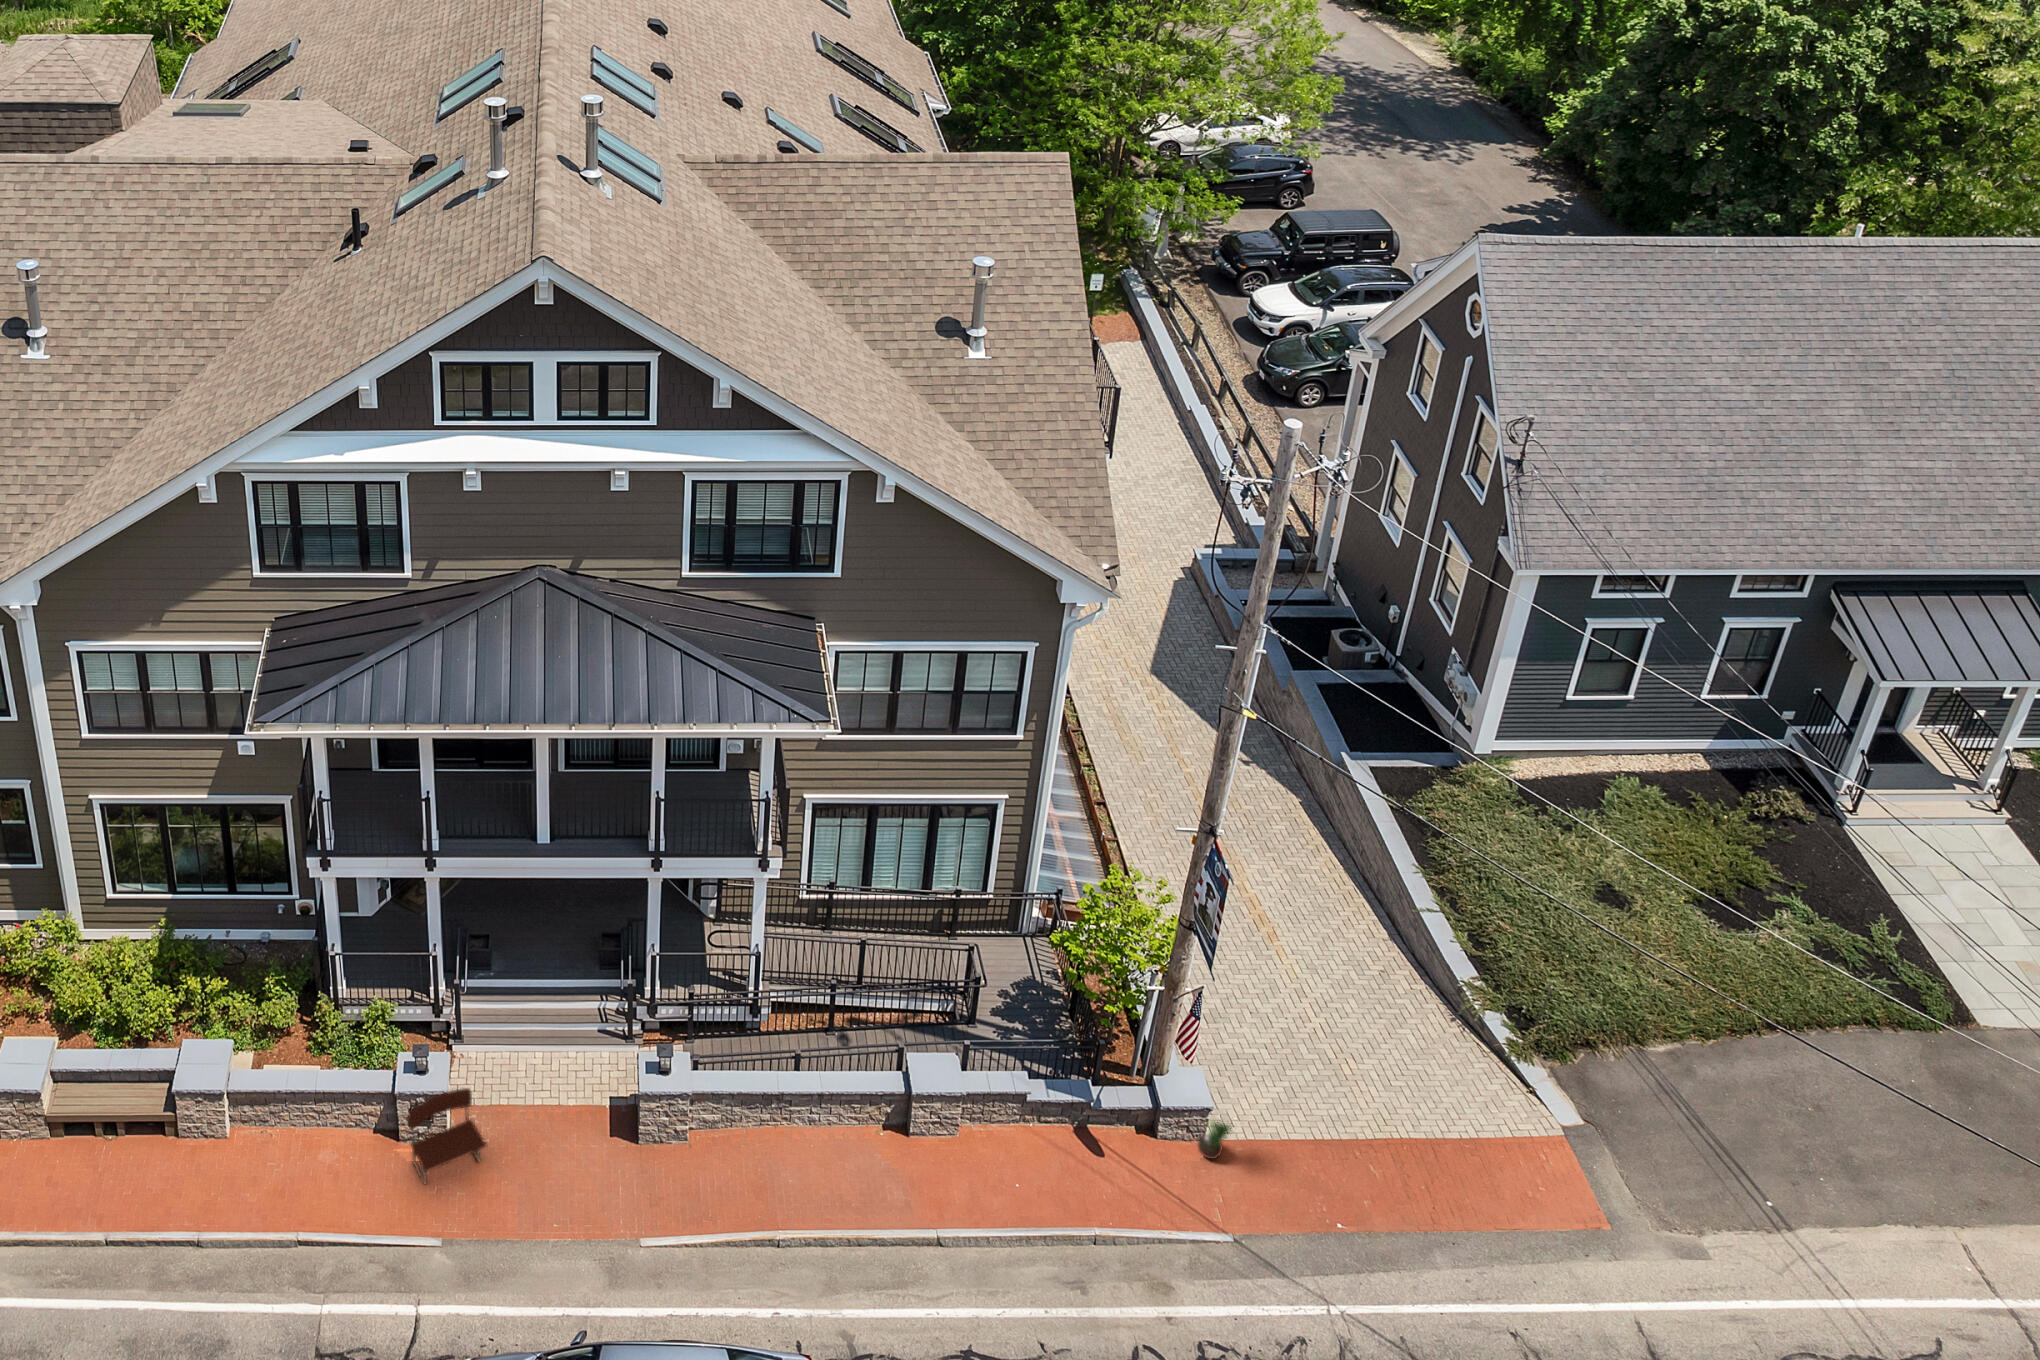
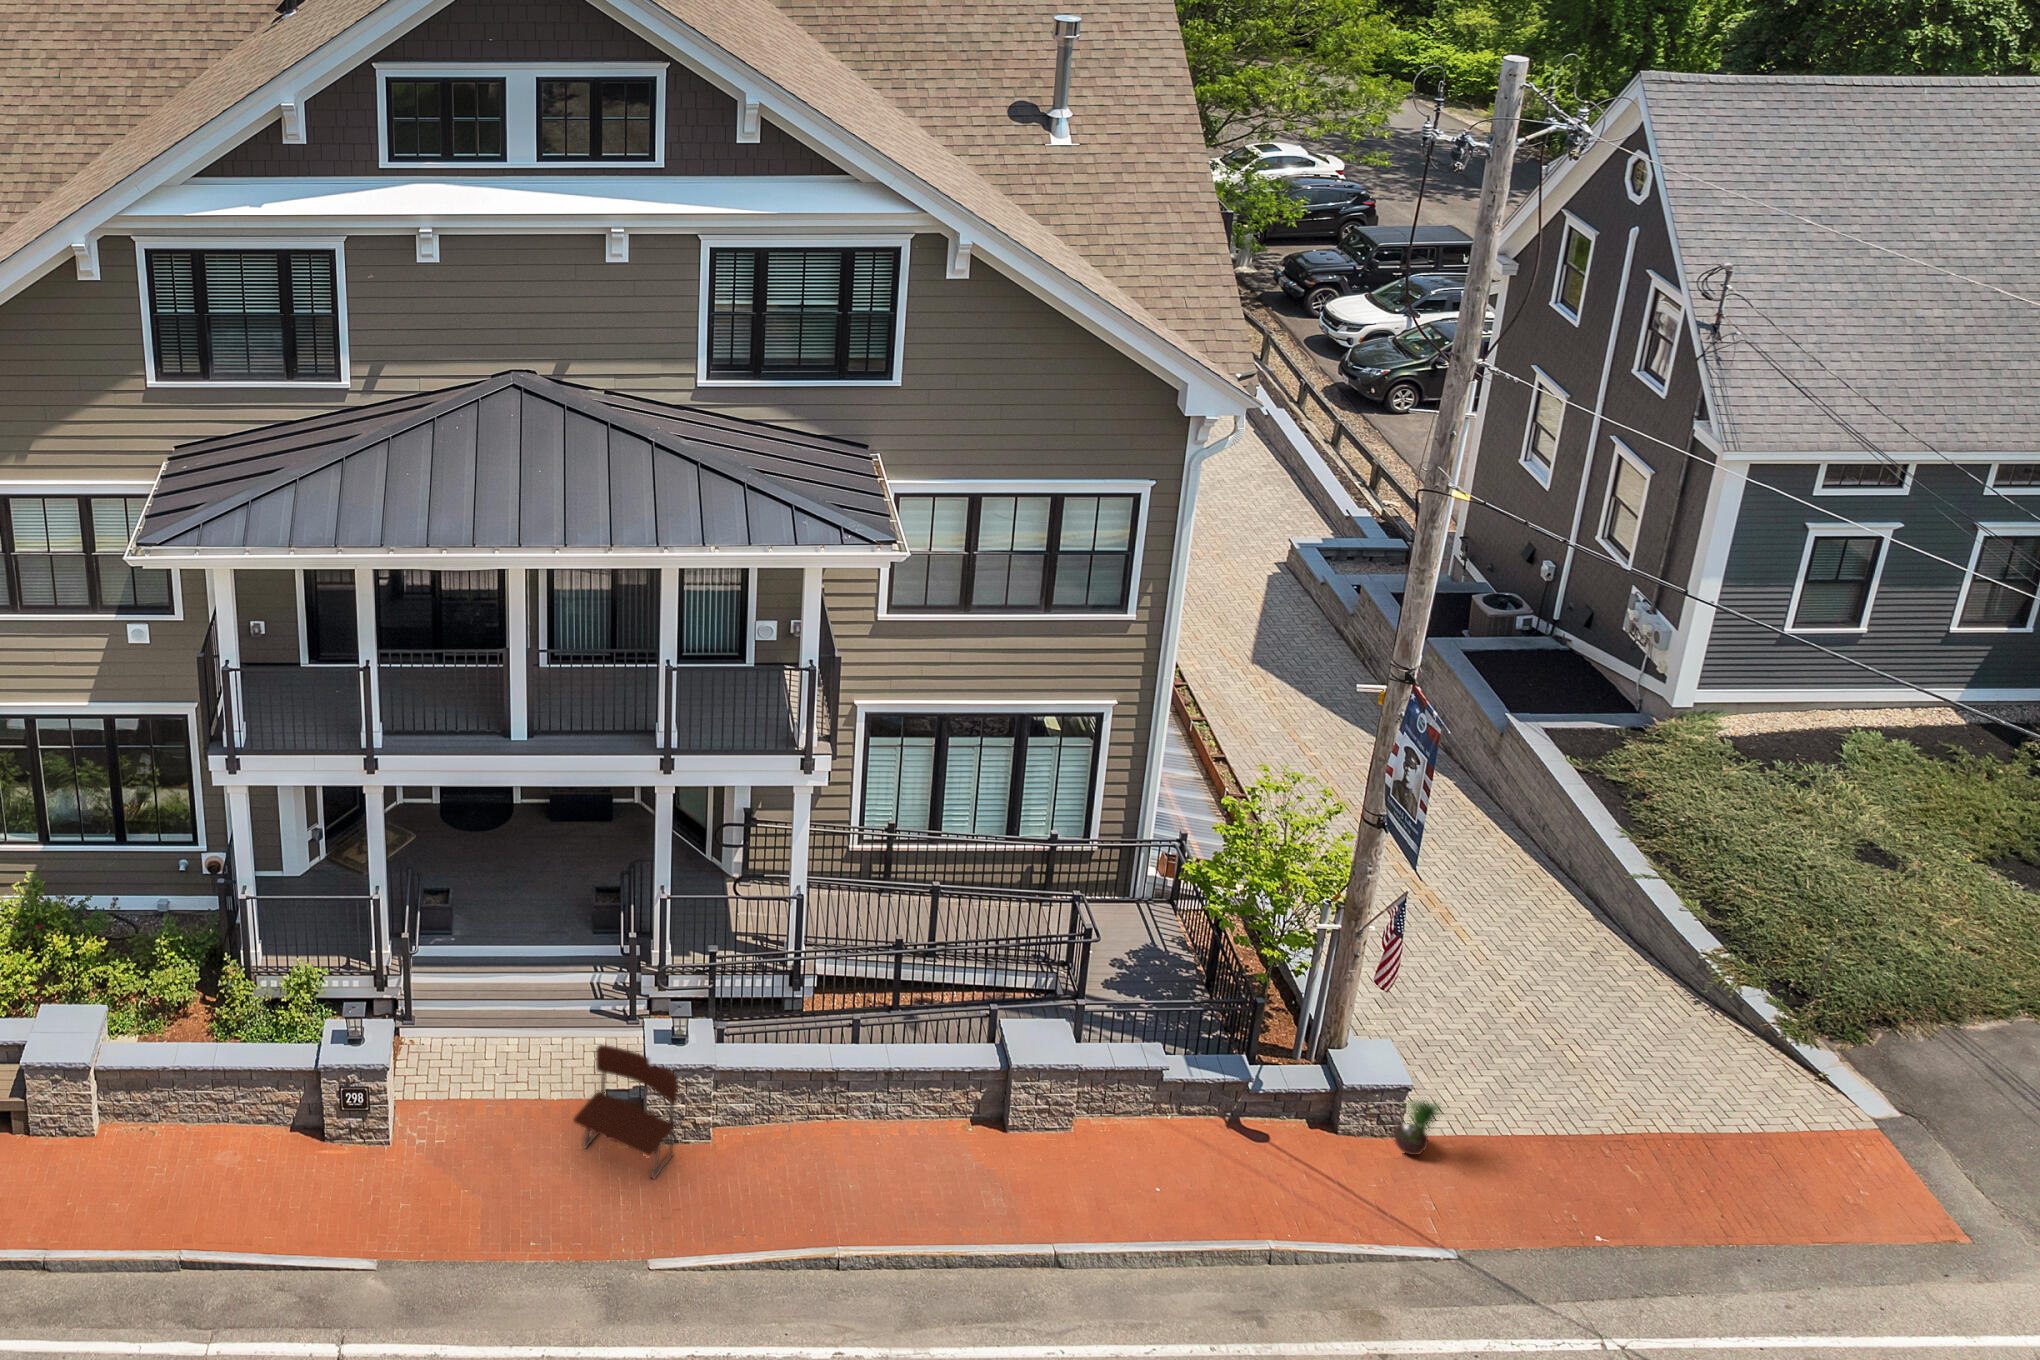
bench: present [408,1088,486,1184] -> present [573,1045,678,1178]

